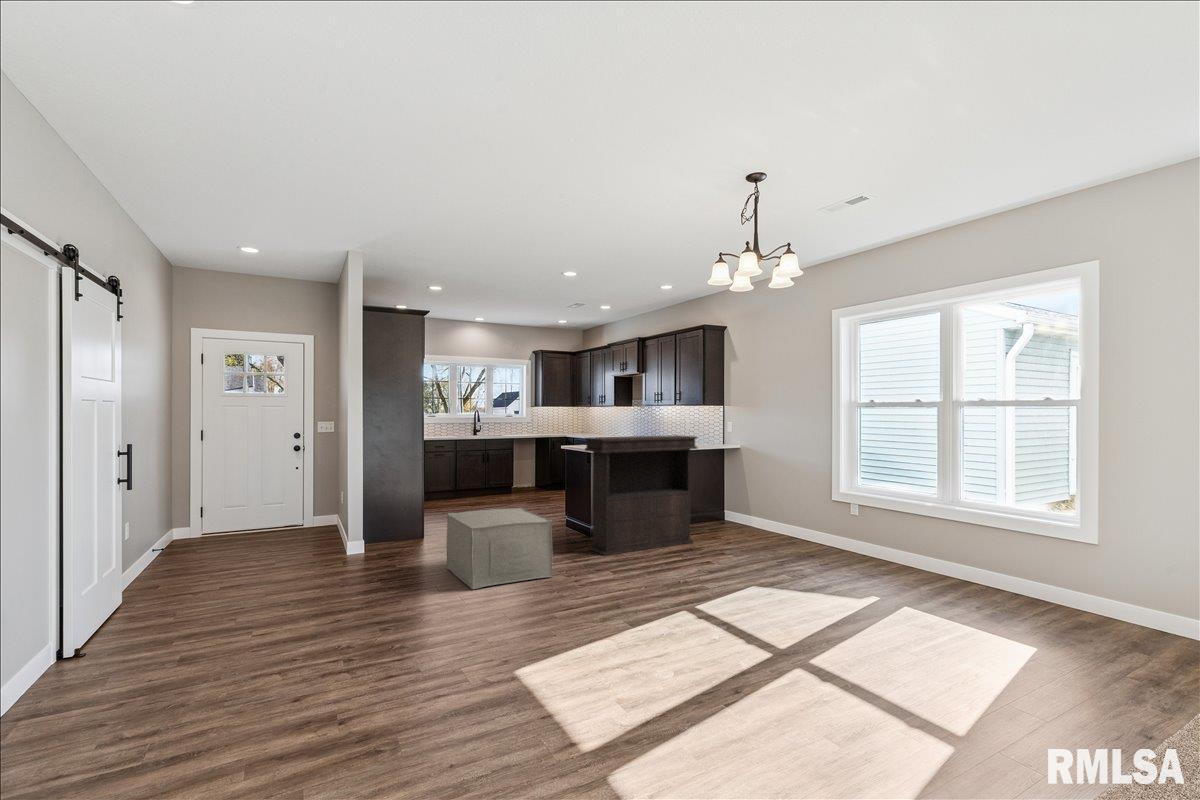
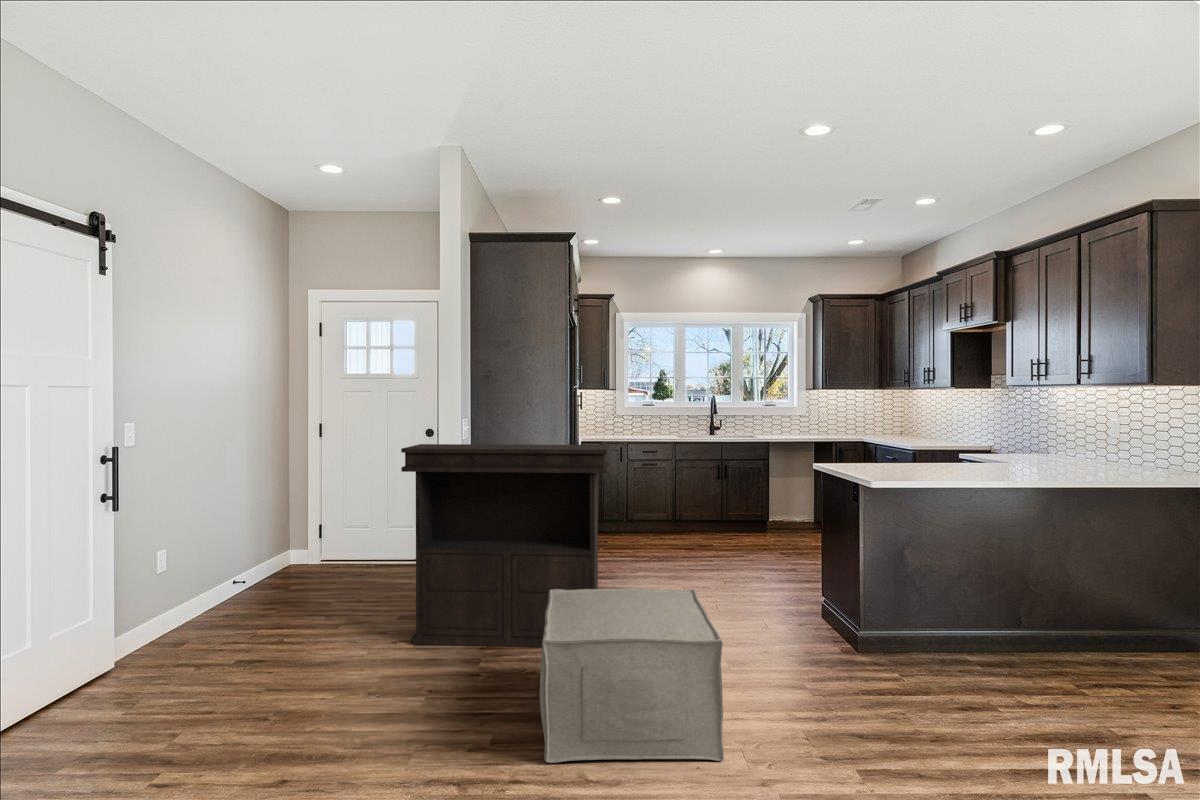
console table: present [585,435,697,555] -> present [401,444,610,647]

